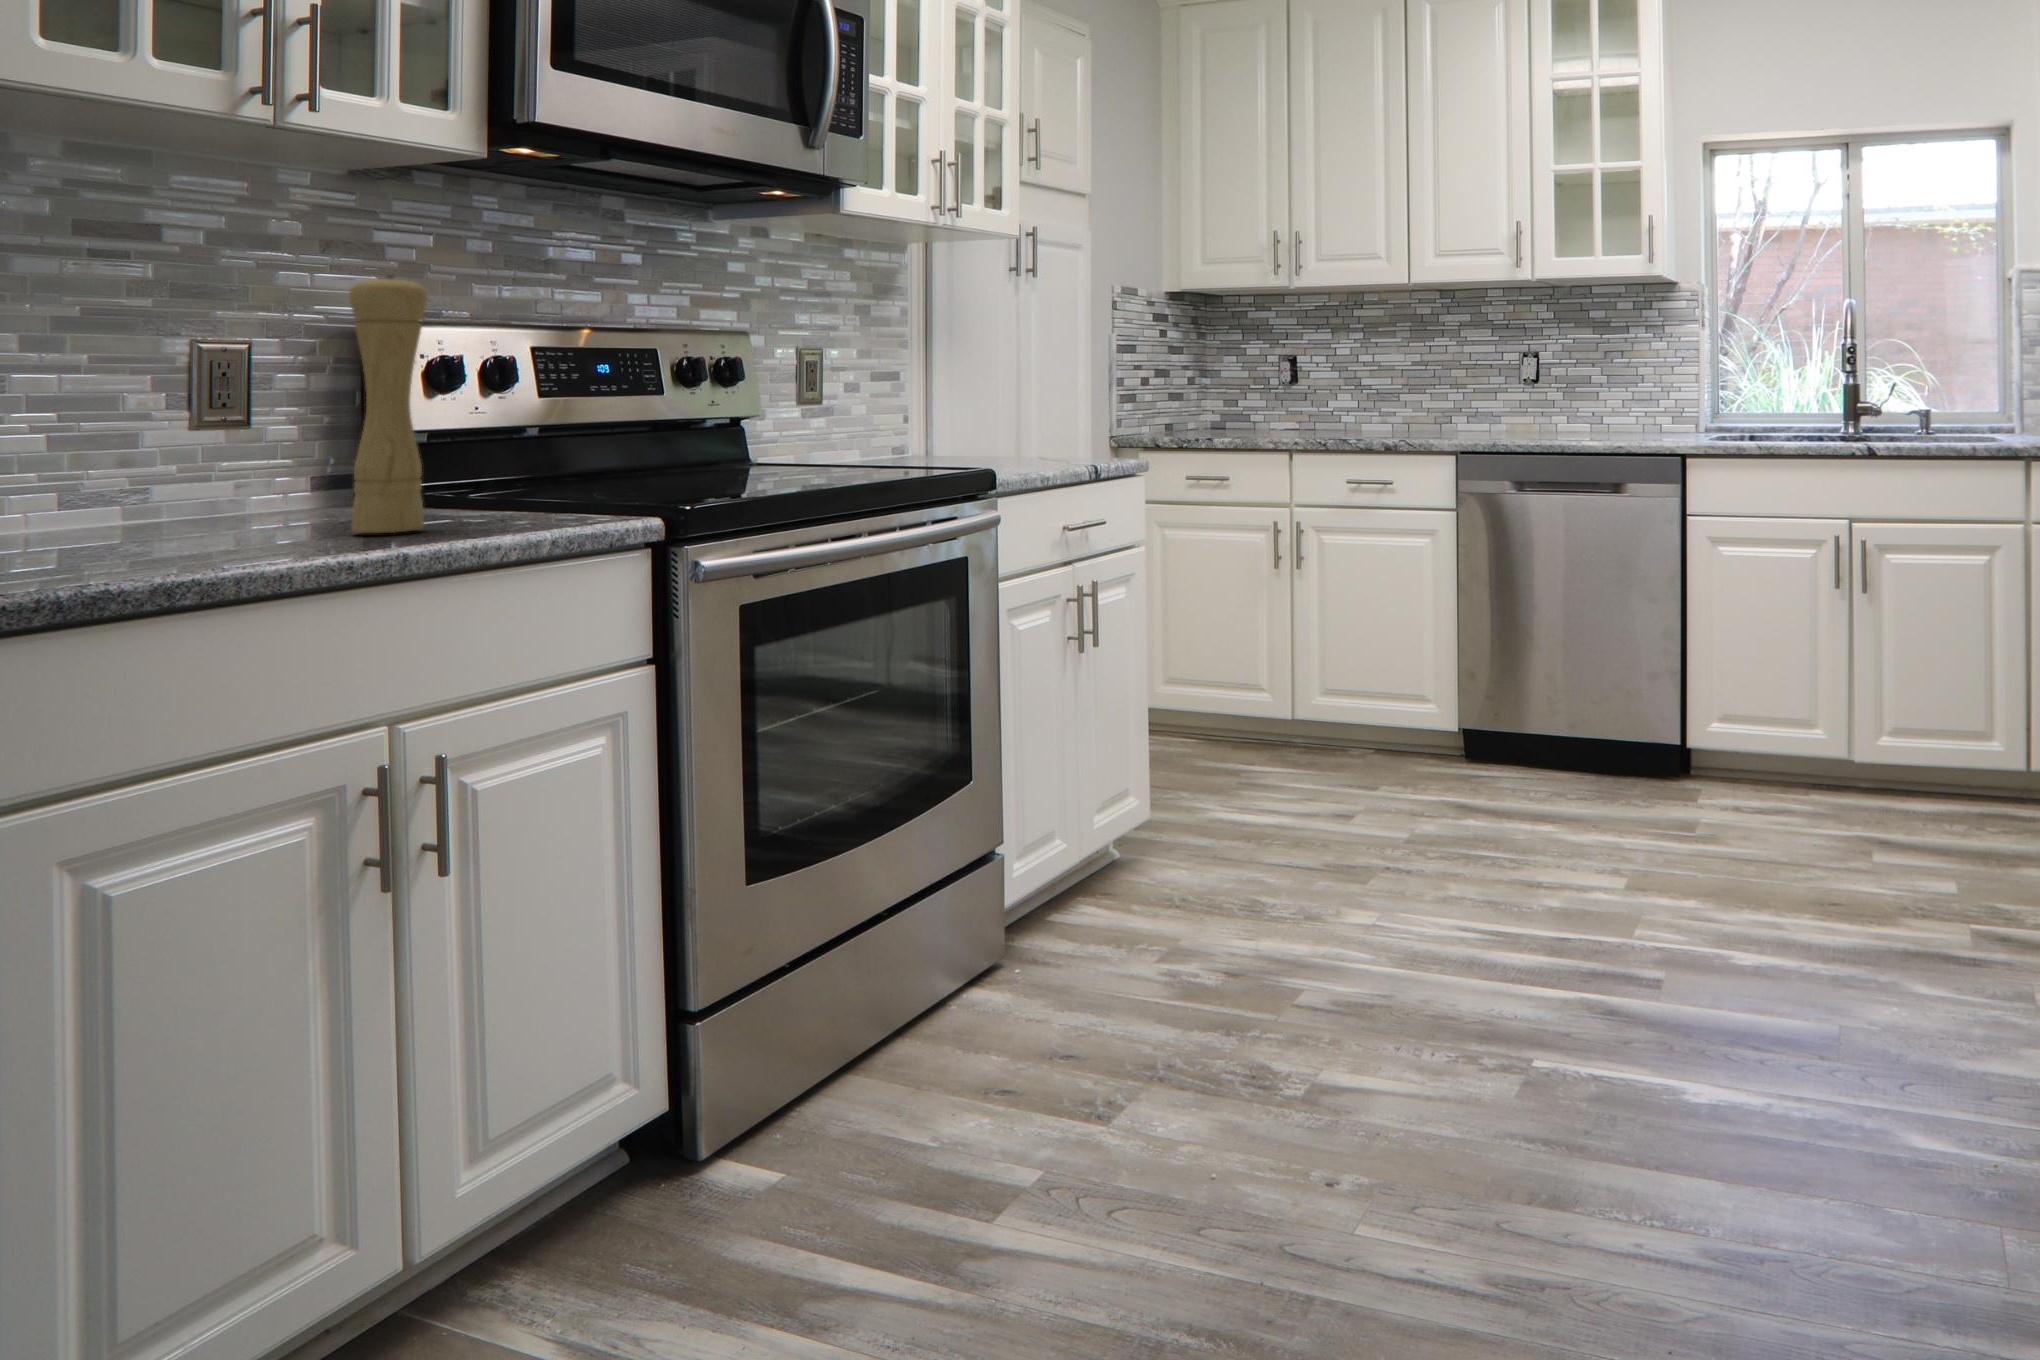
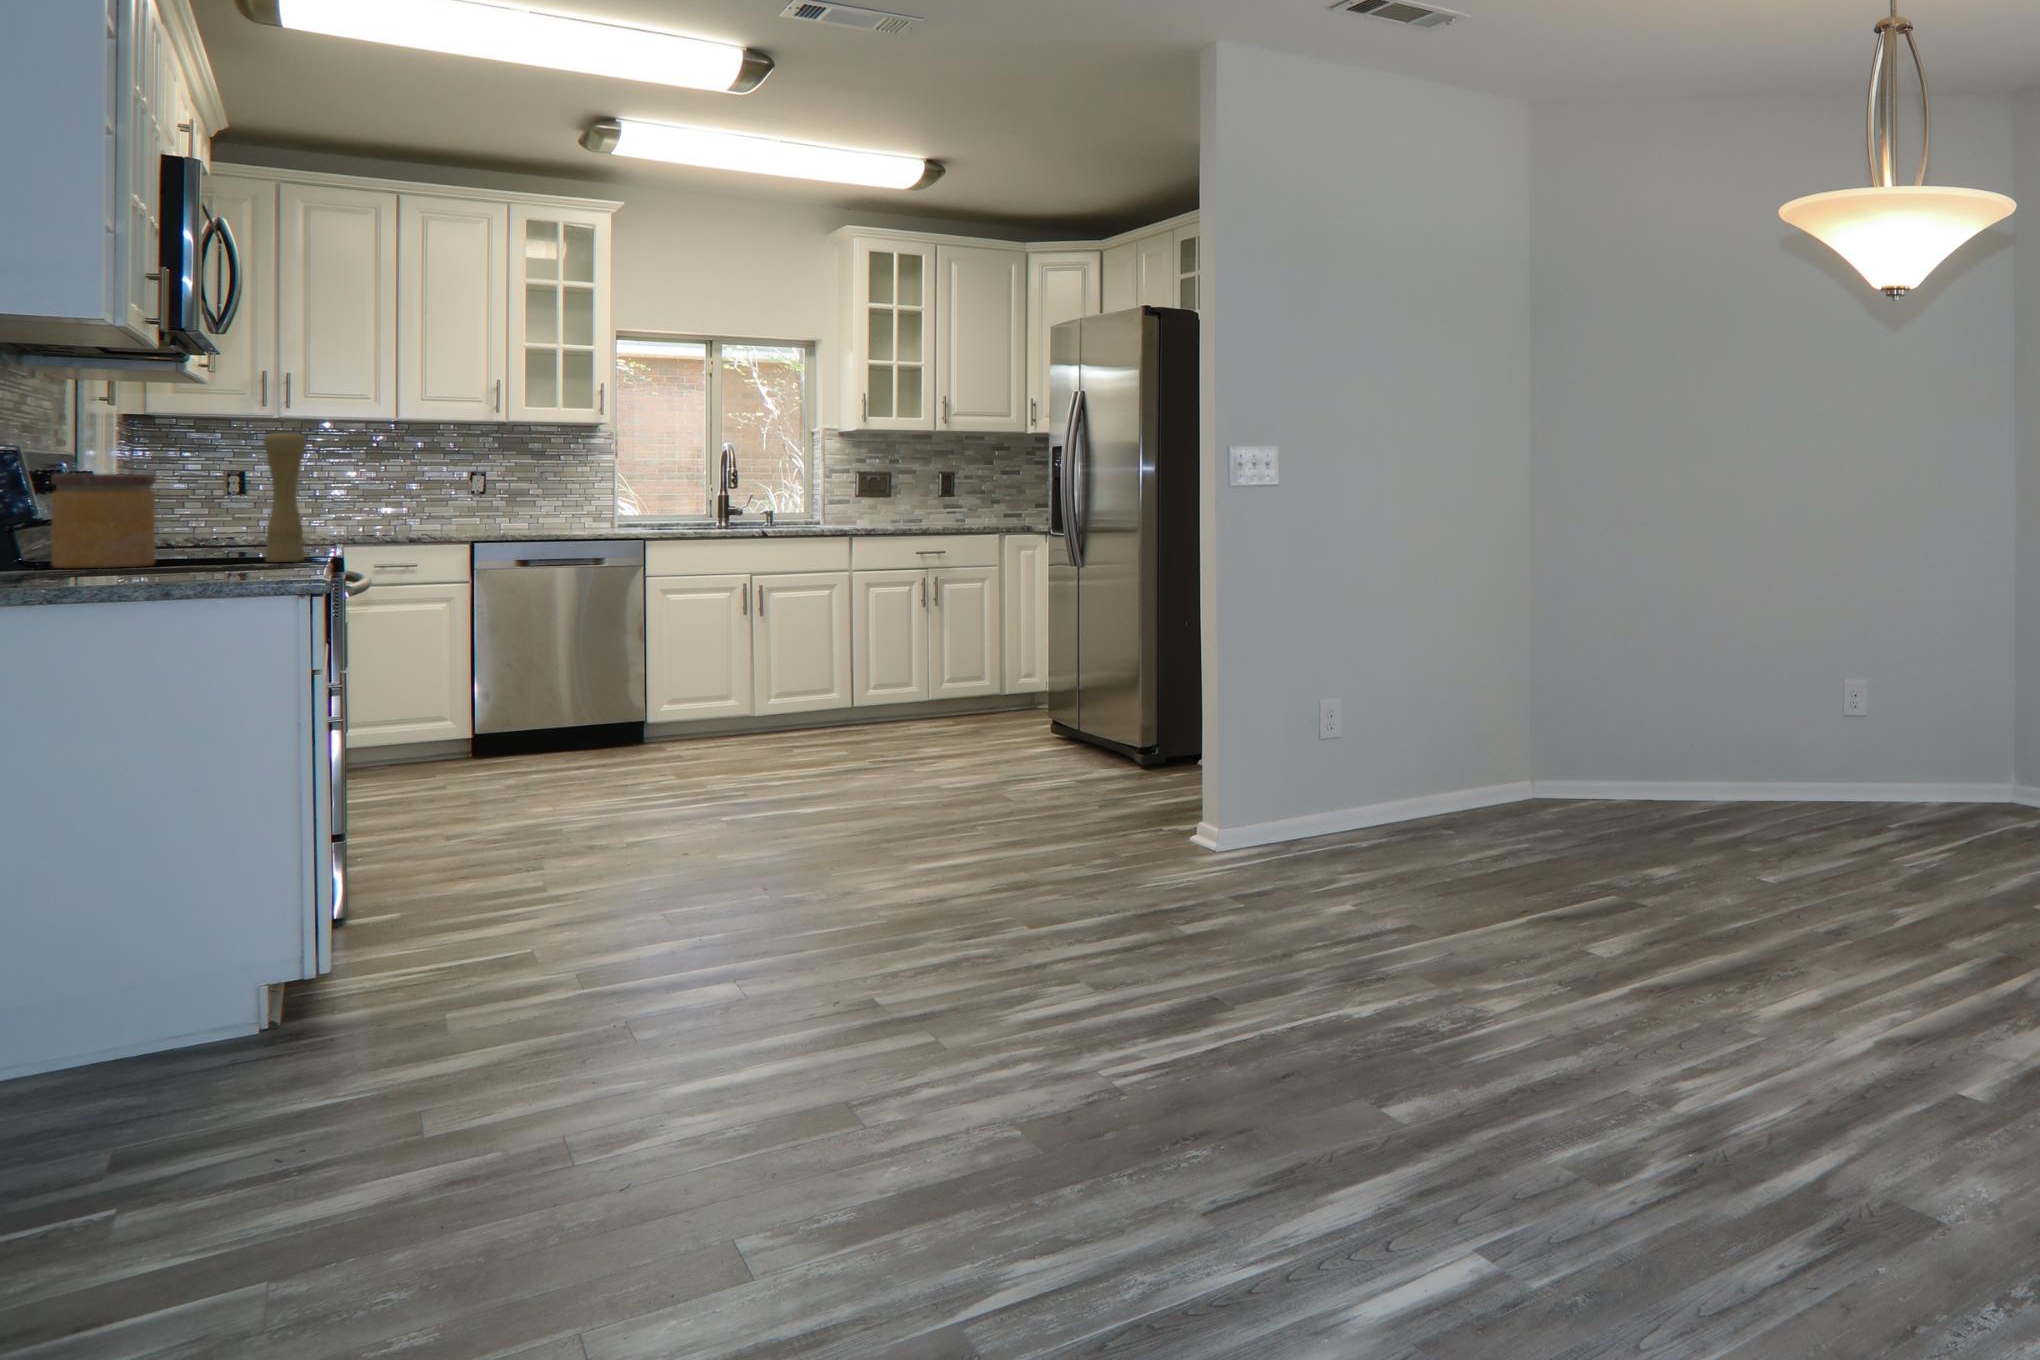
jar: none [123,362,293,531] -> present [51,474,156,568]

